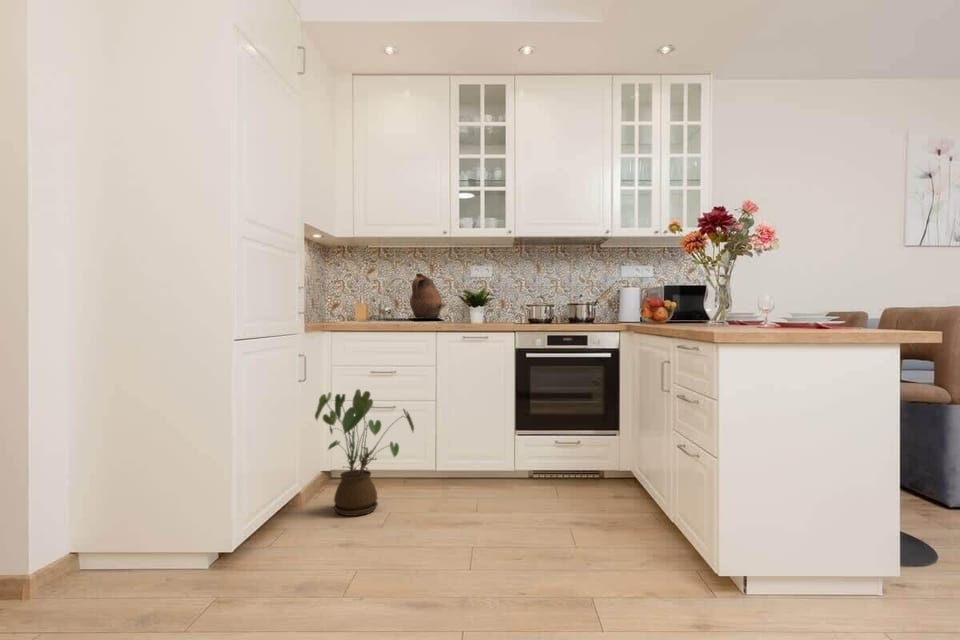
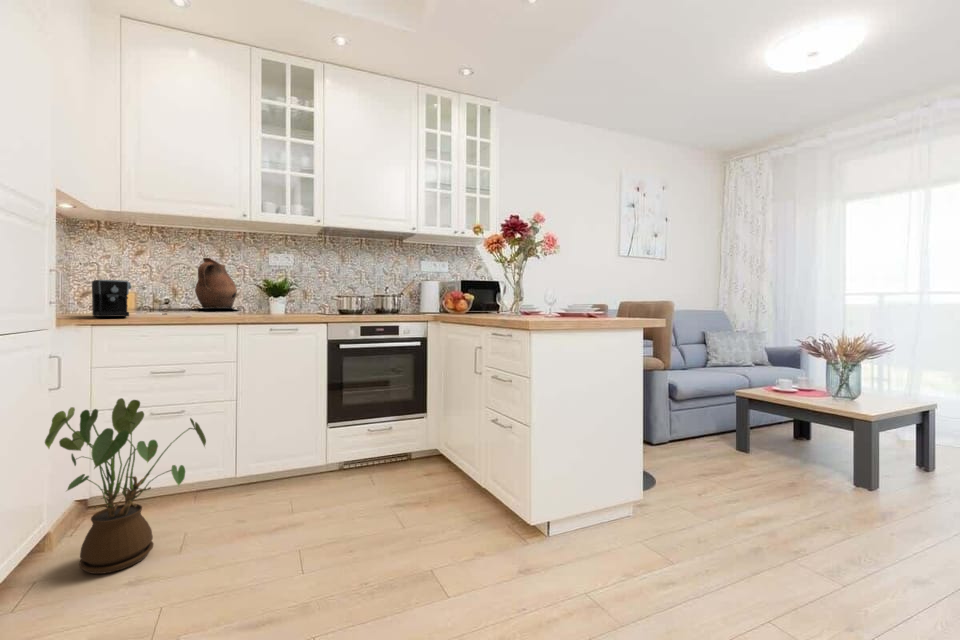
coffee maker: none [341,297,389,325] -> present [92,280,167,317]

